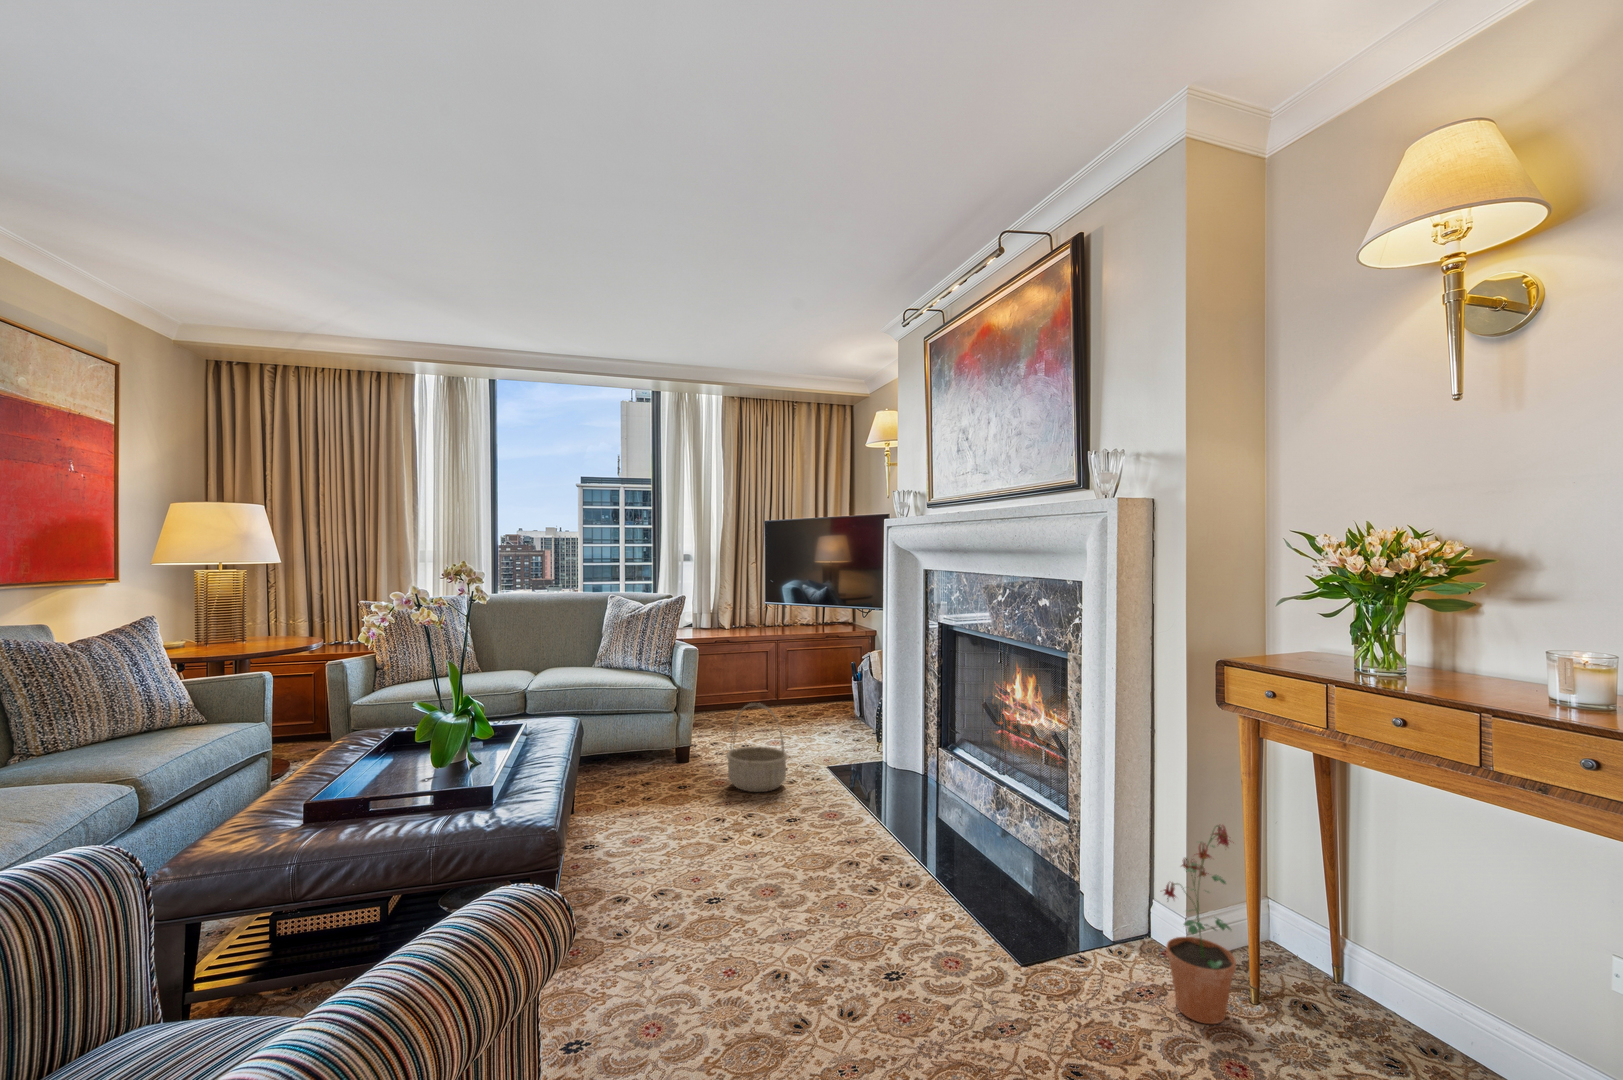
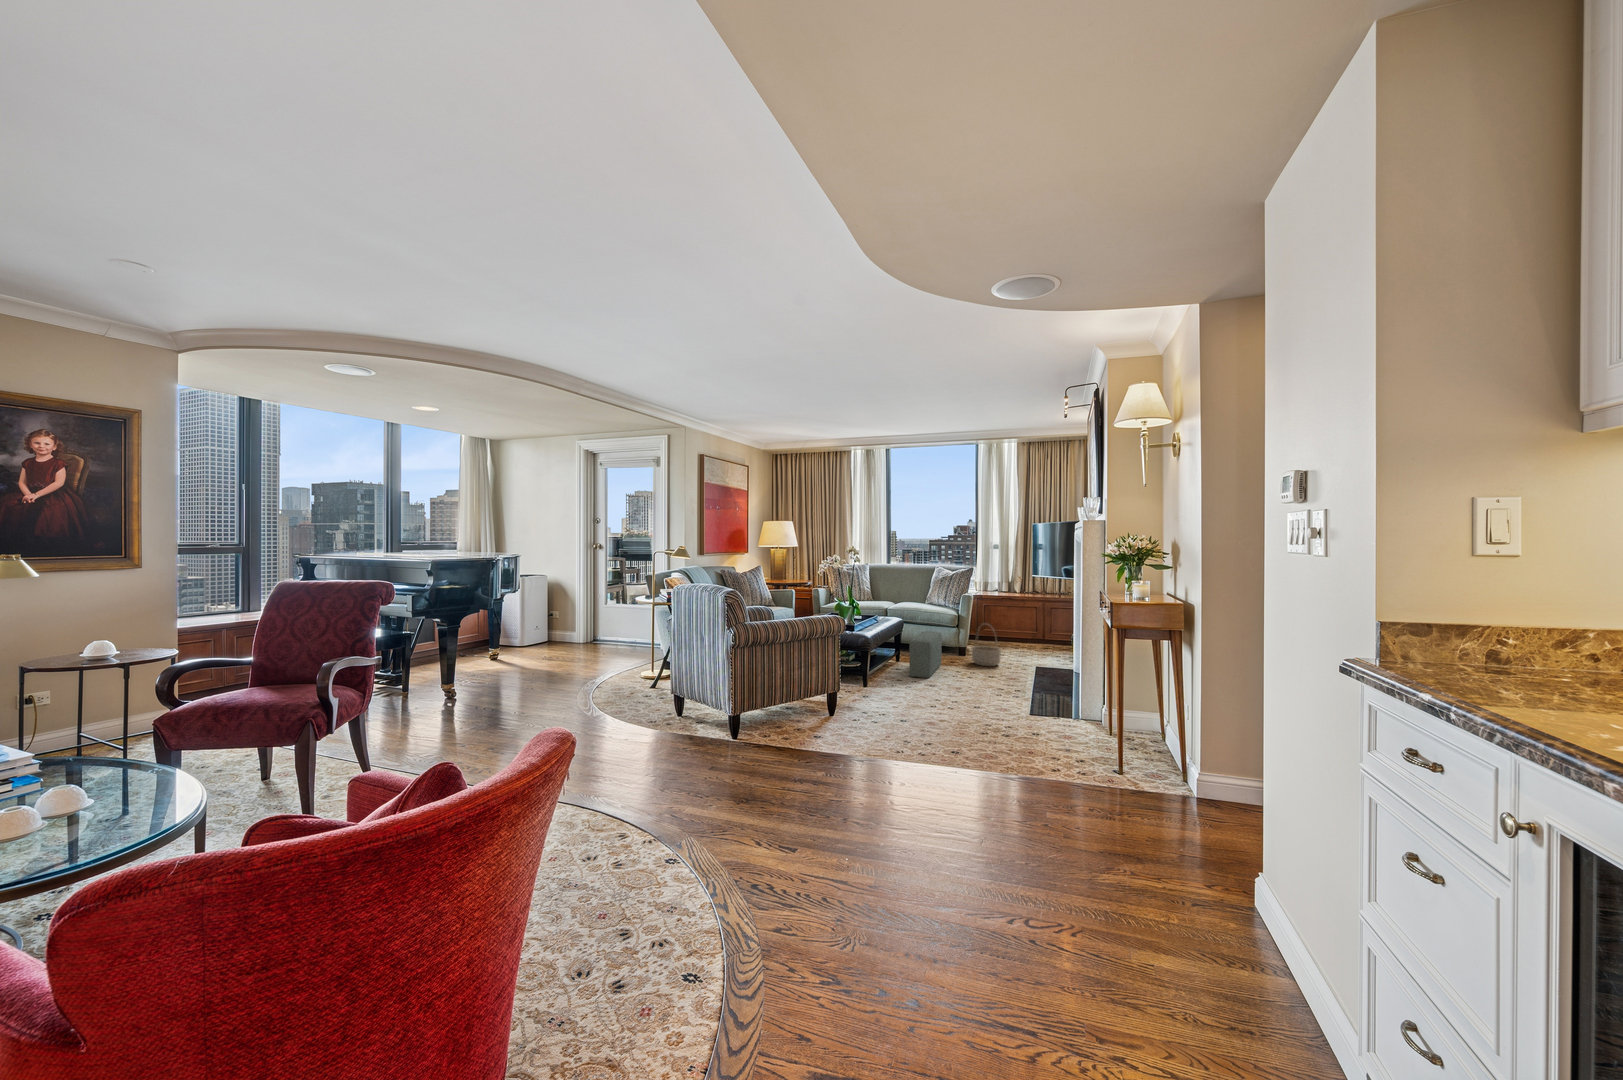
pouf: none [634,738,694,871] -> present [909,631,942,678]
potted plant: present [1164,825,1236,1024] -> none [1052,661,1086,731]

